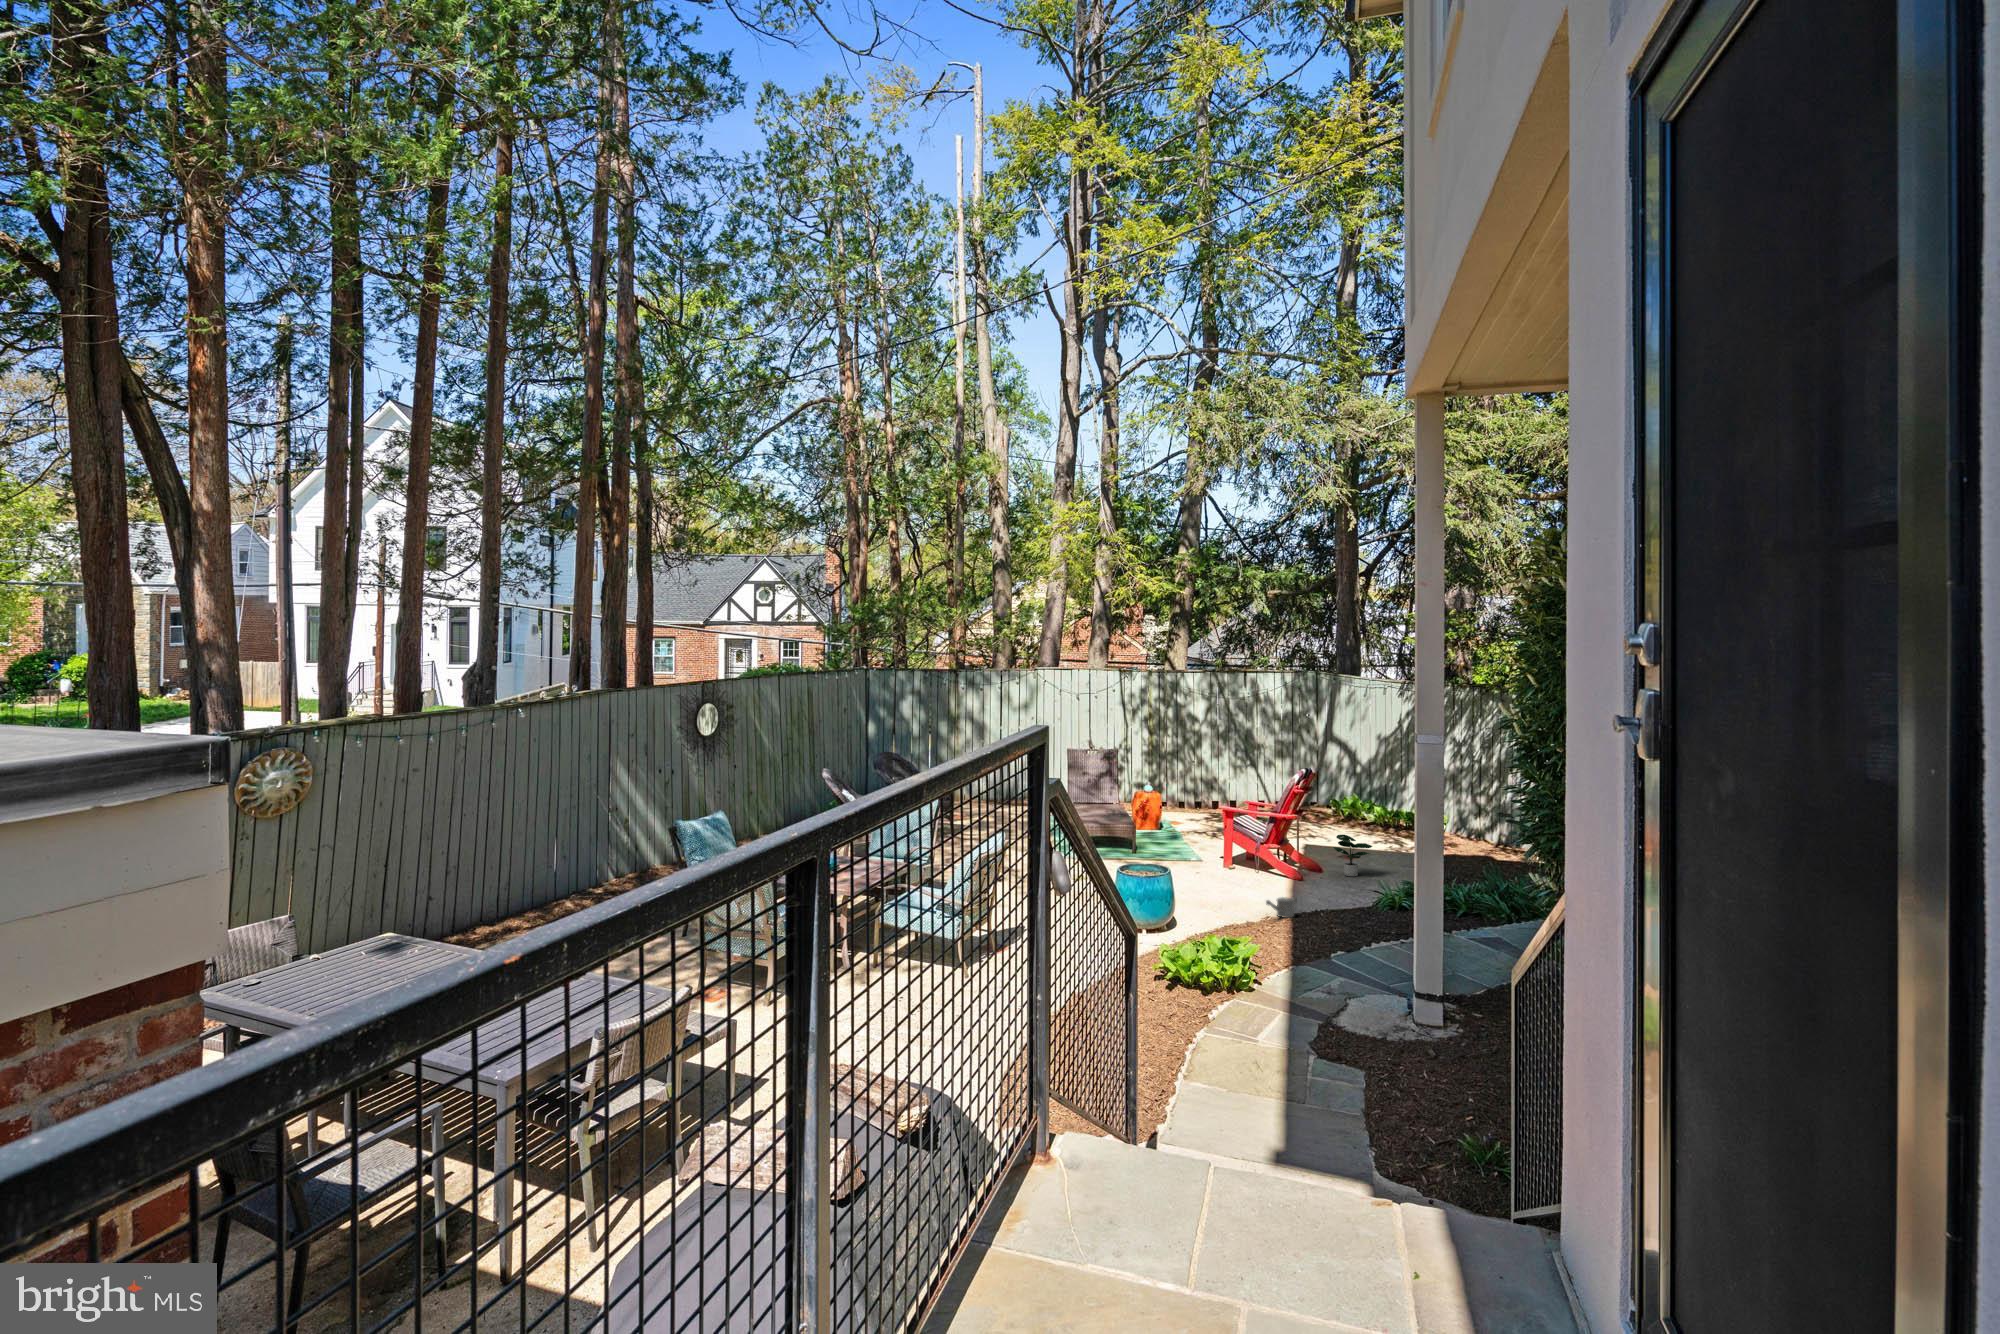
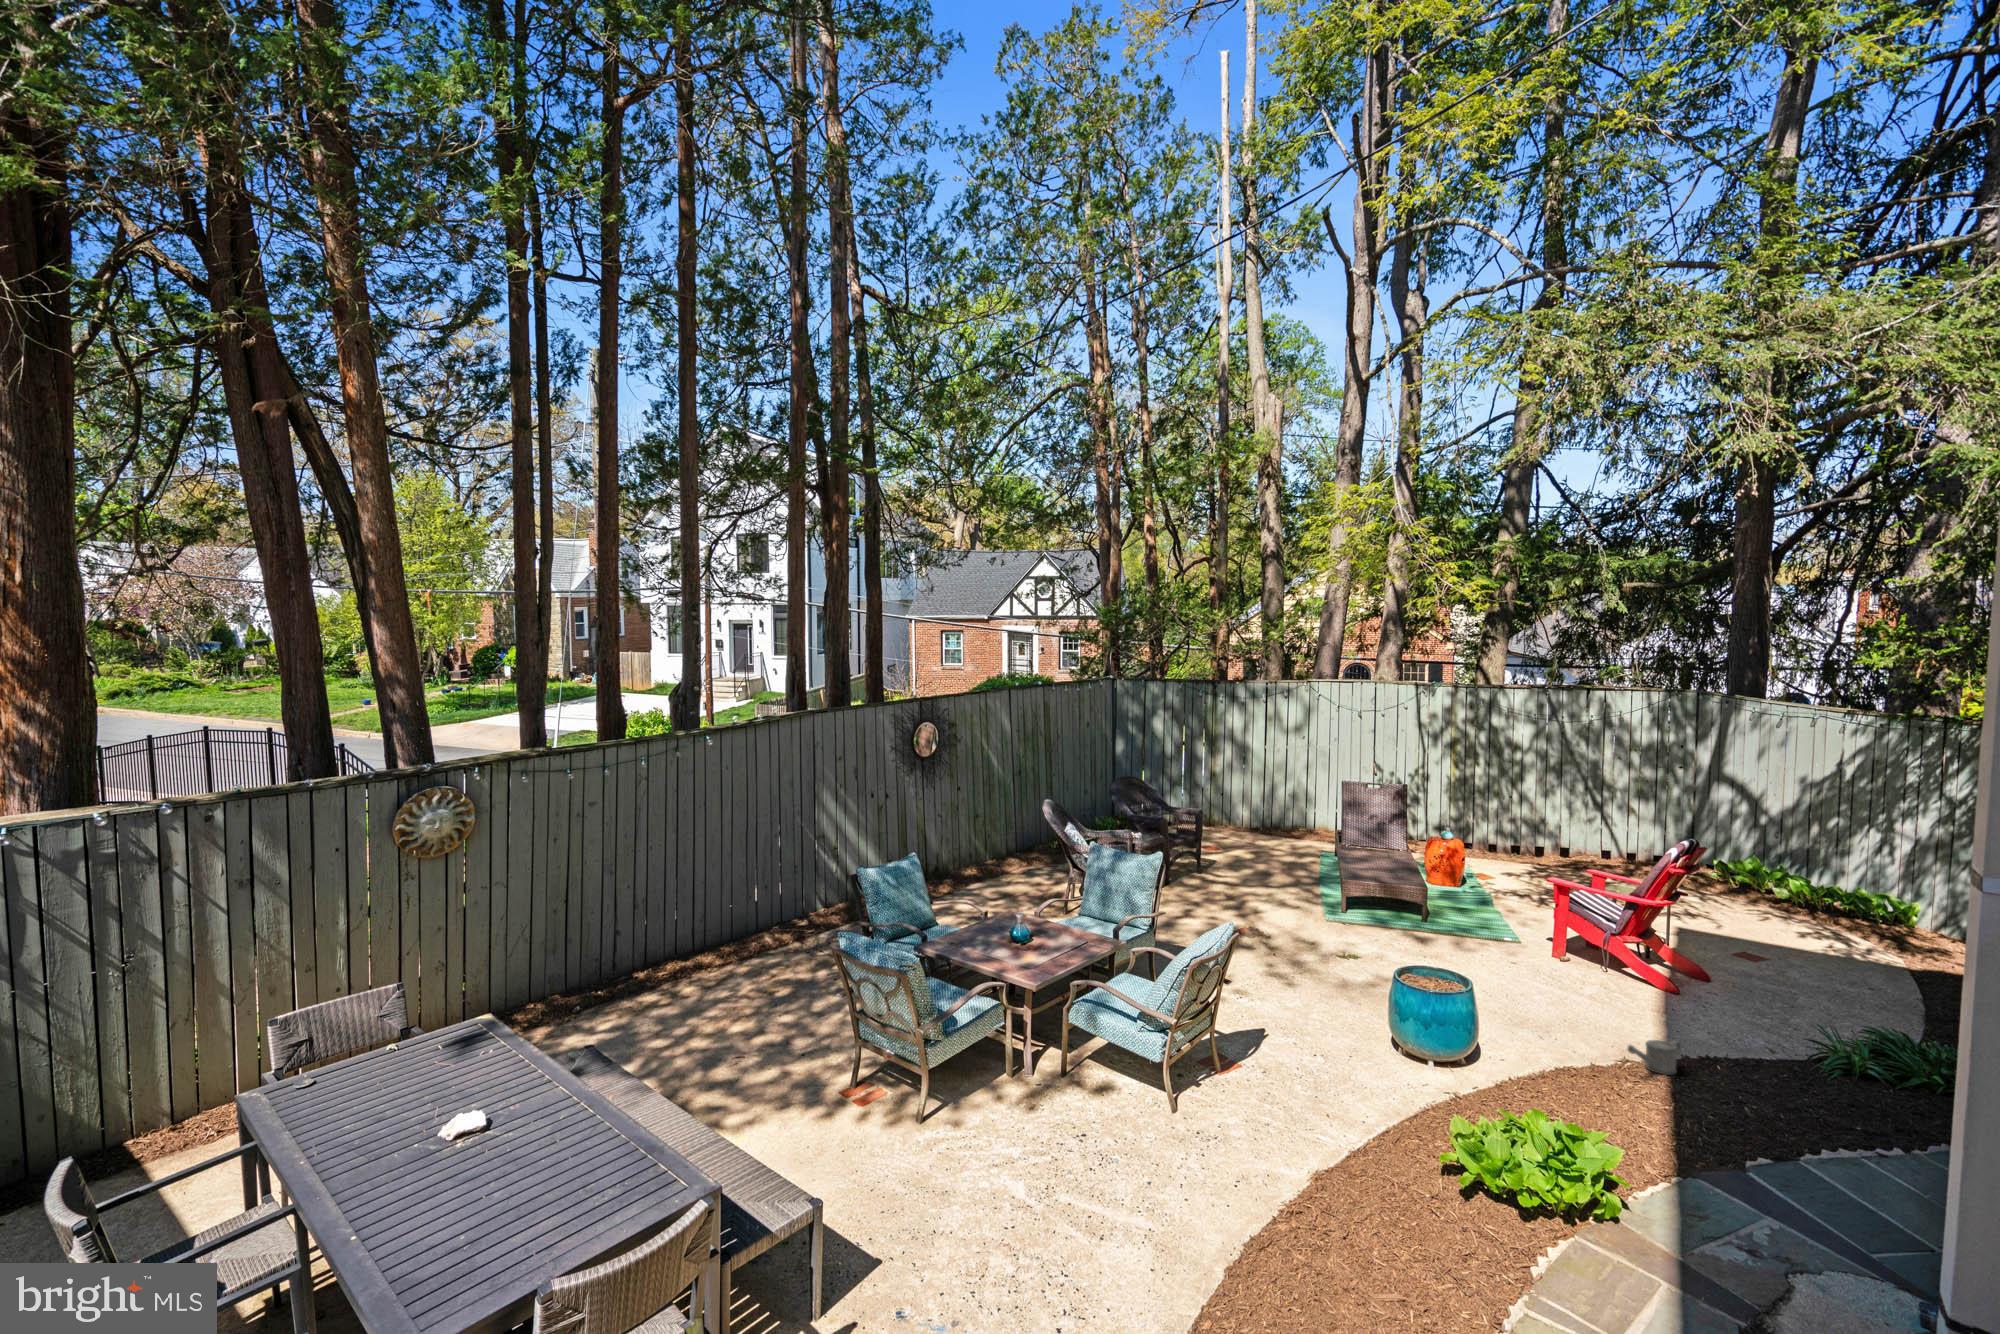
potted plant: present [1333,835,1372,876] -> none [1735,934,1806,1000]

